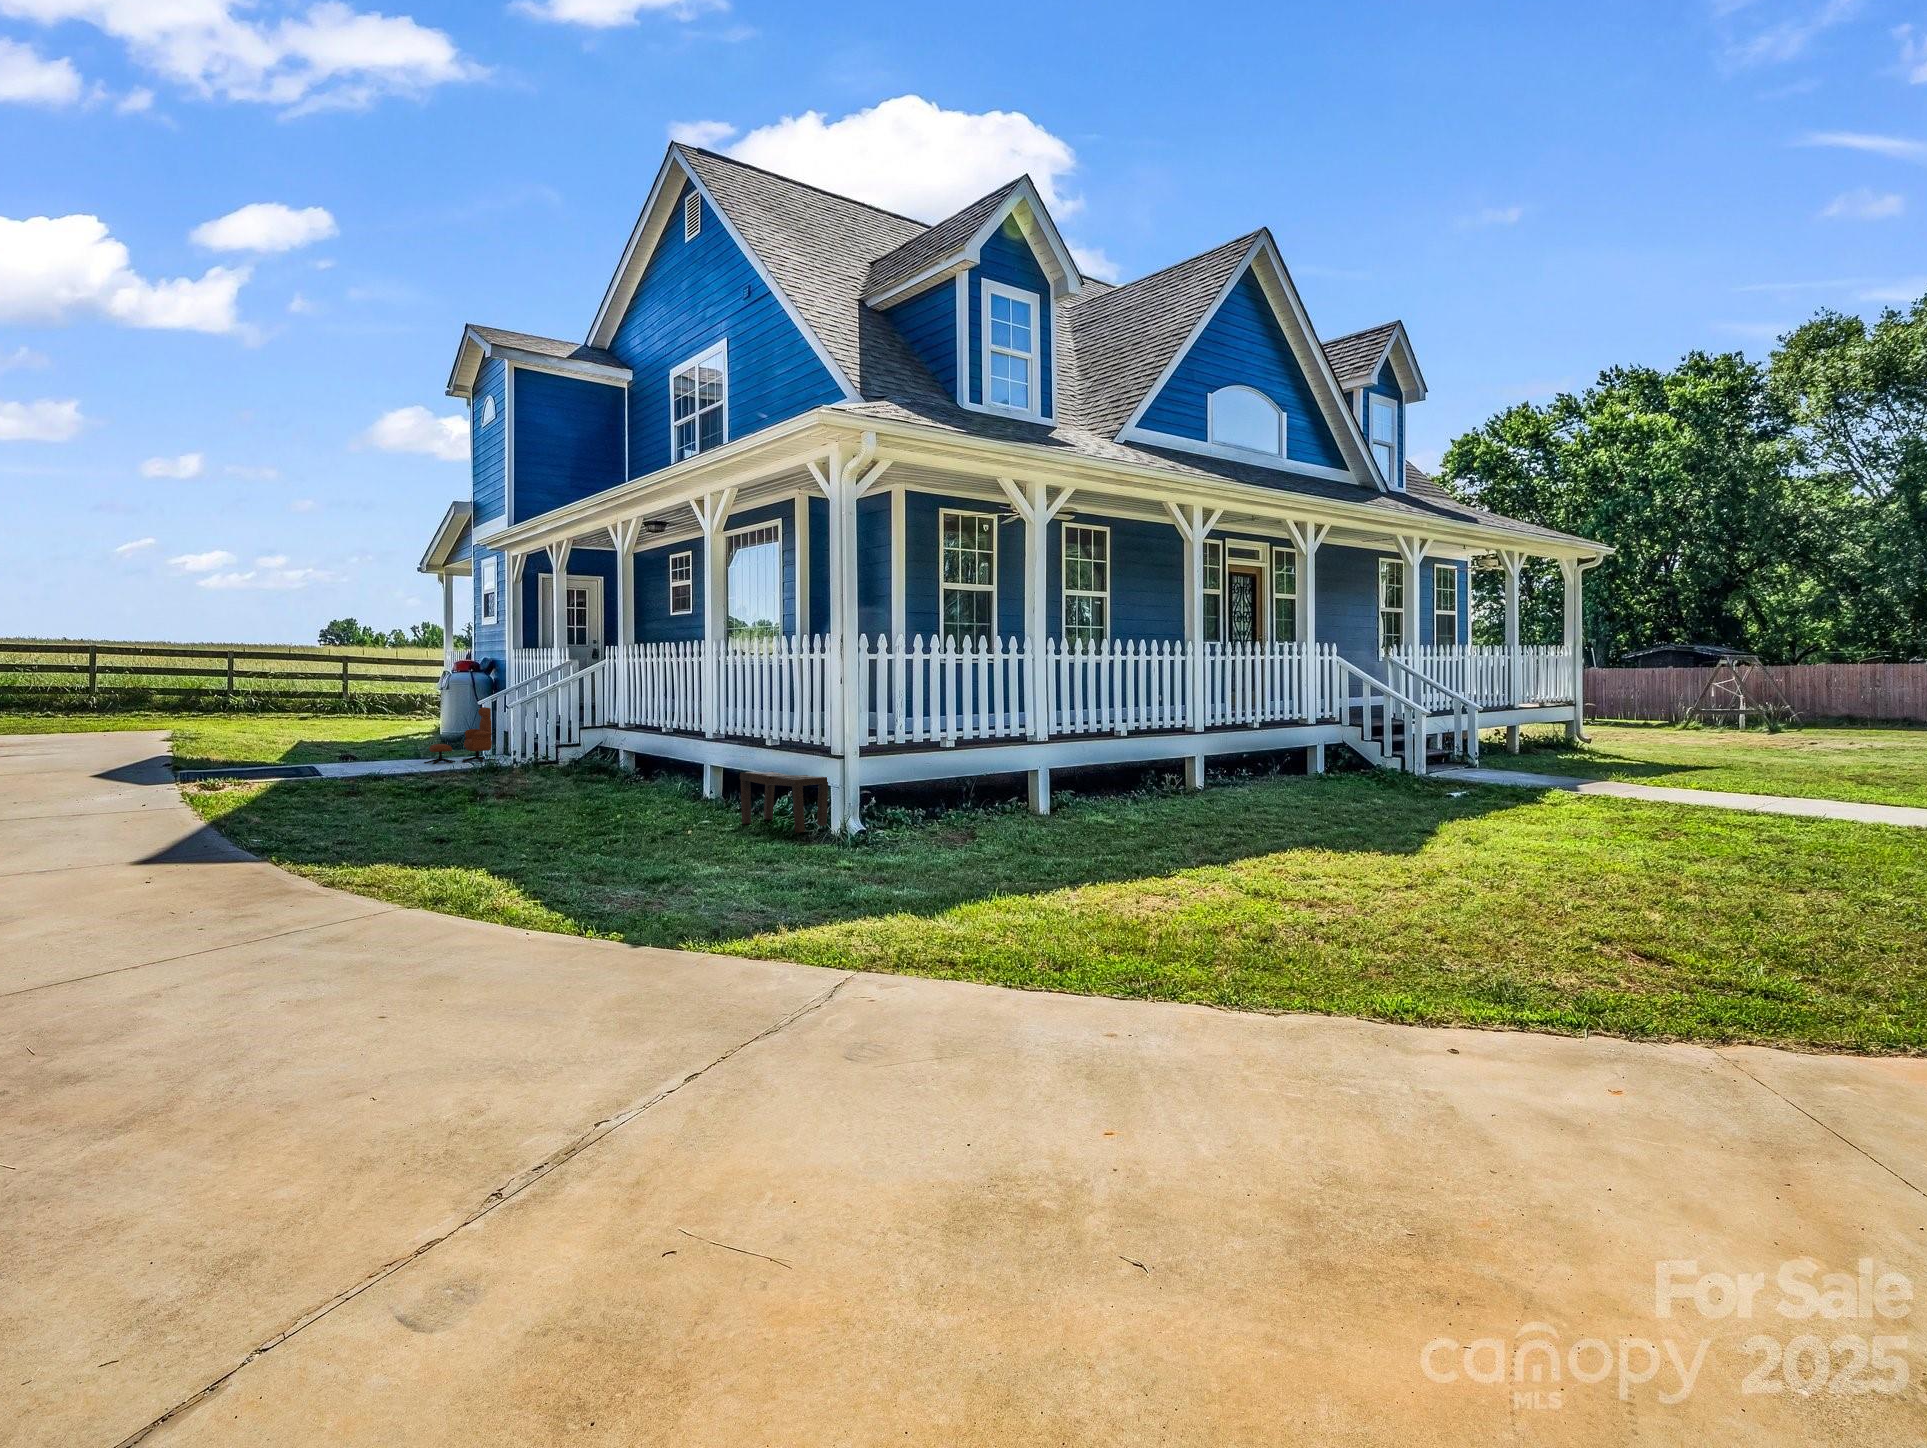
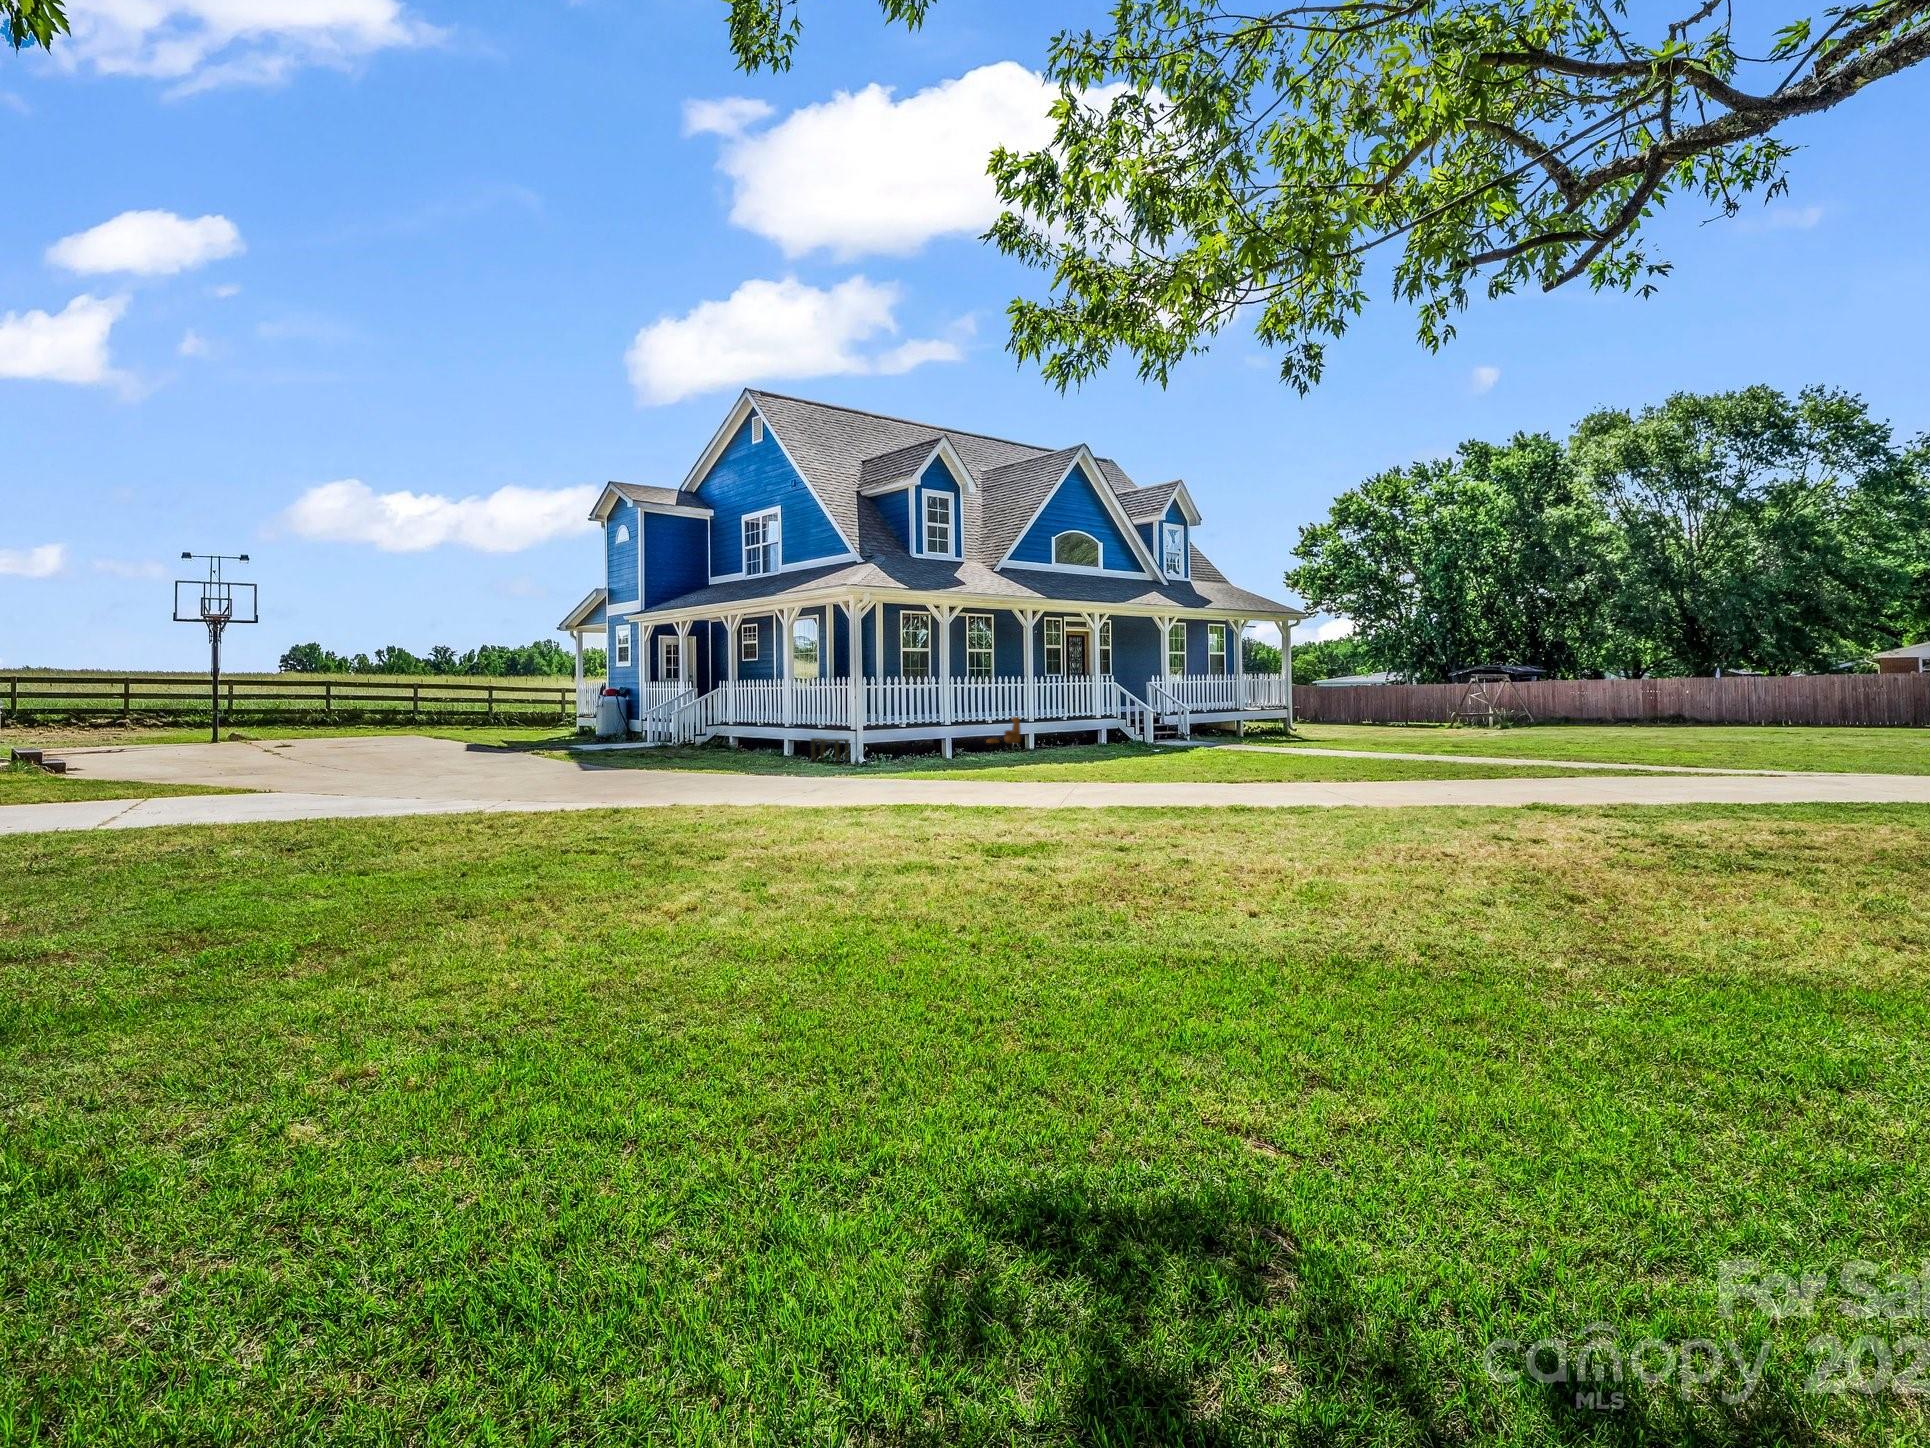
lounge chair: present [424,707,495,764] -> present [986,717,1021,749]

